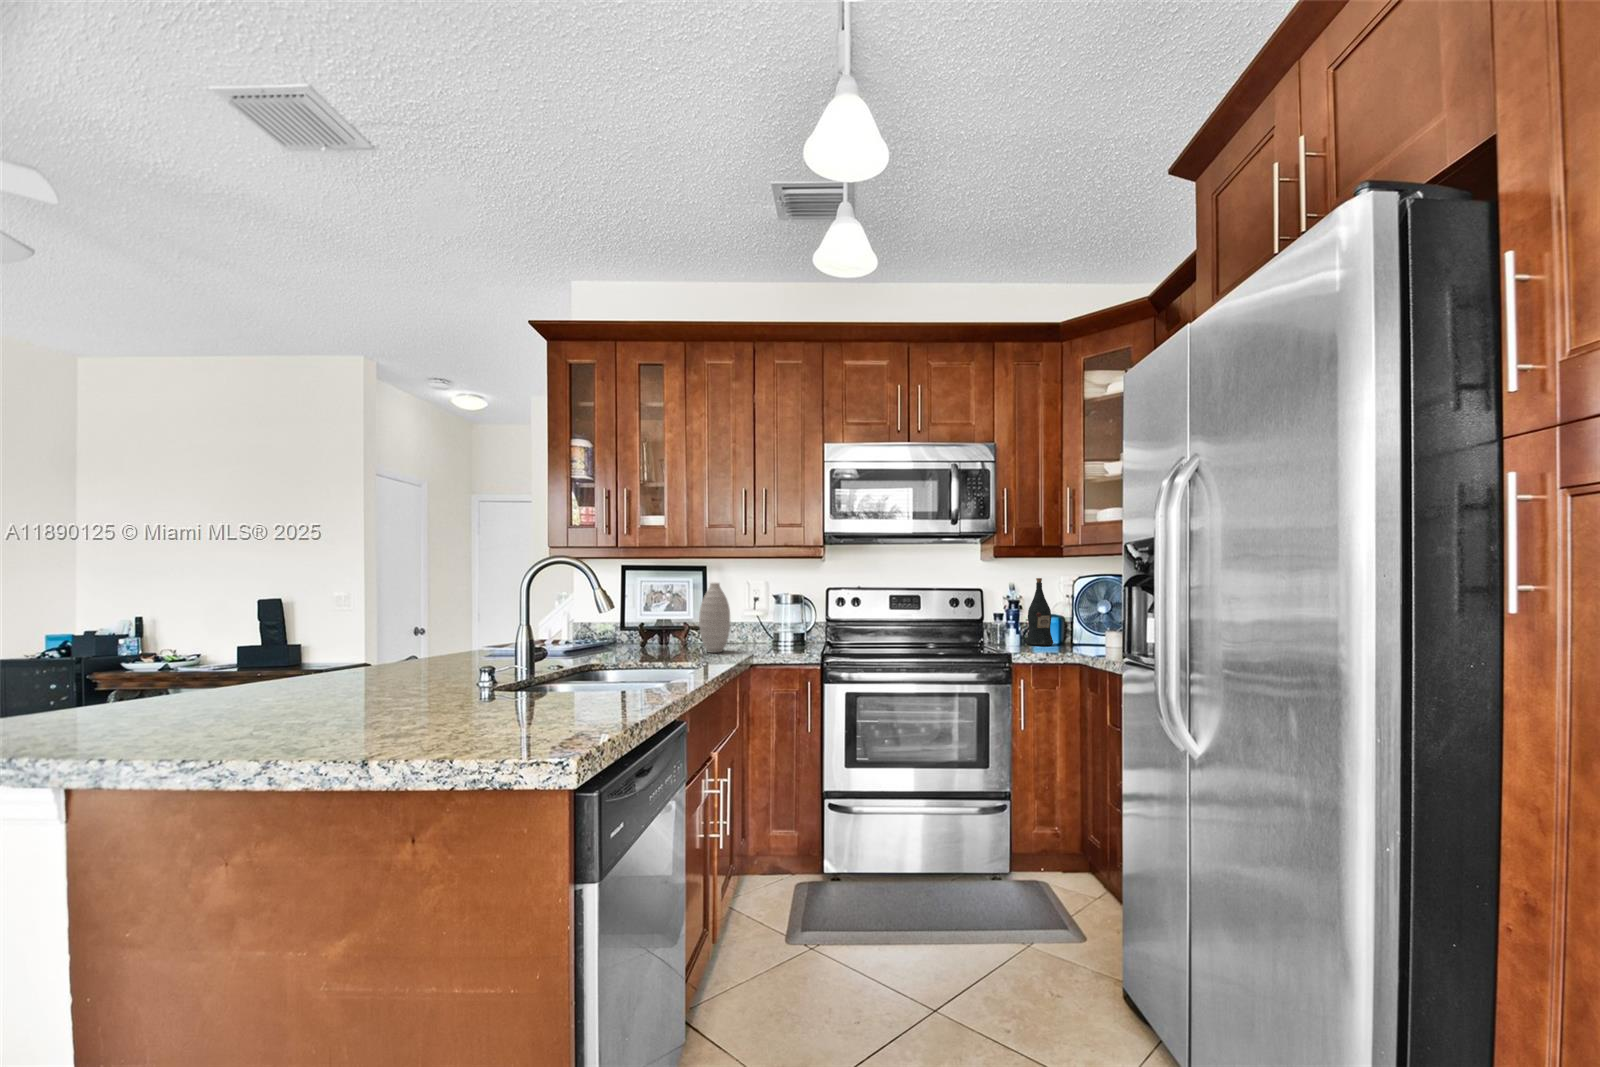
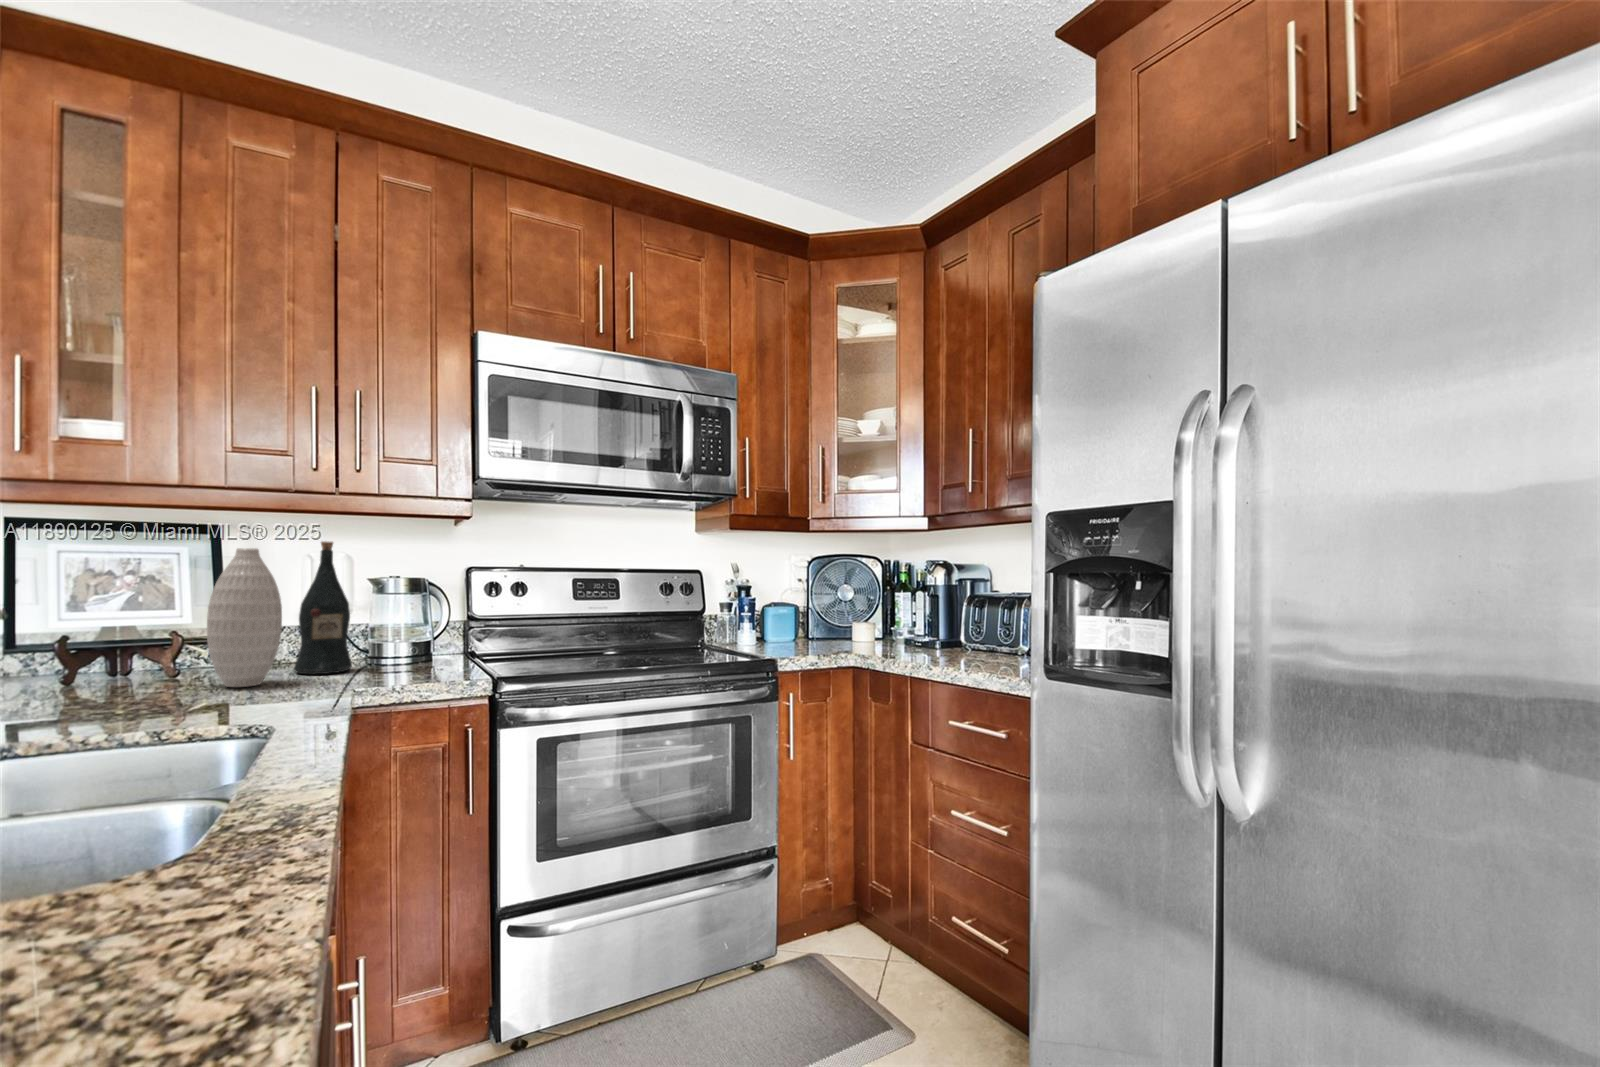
wine bottle: present [1026,578,1053,646] -> present [294,541,352,674]

